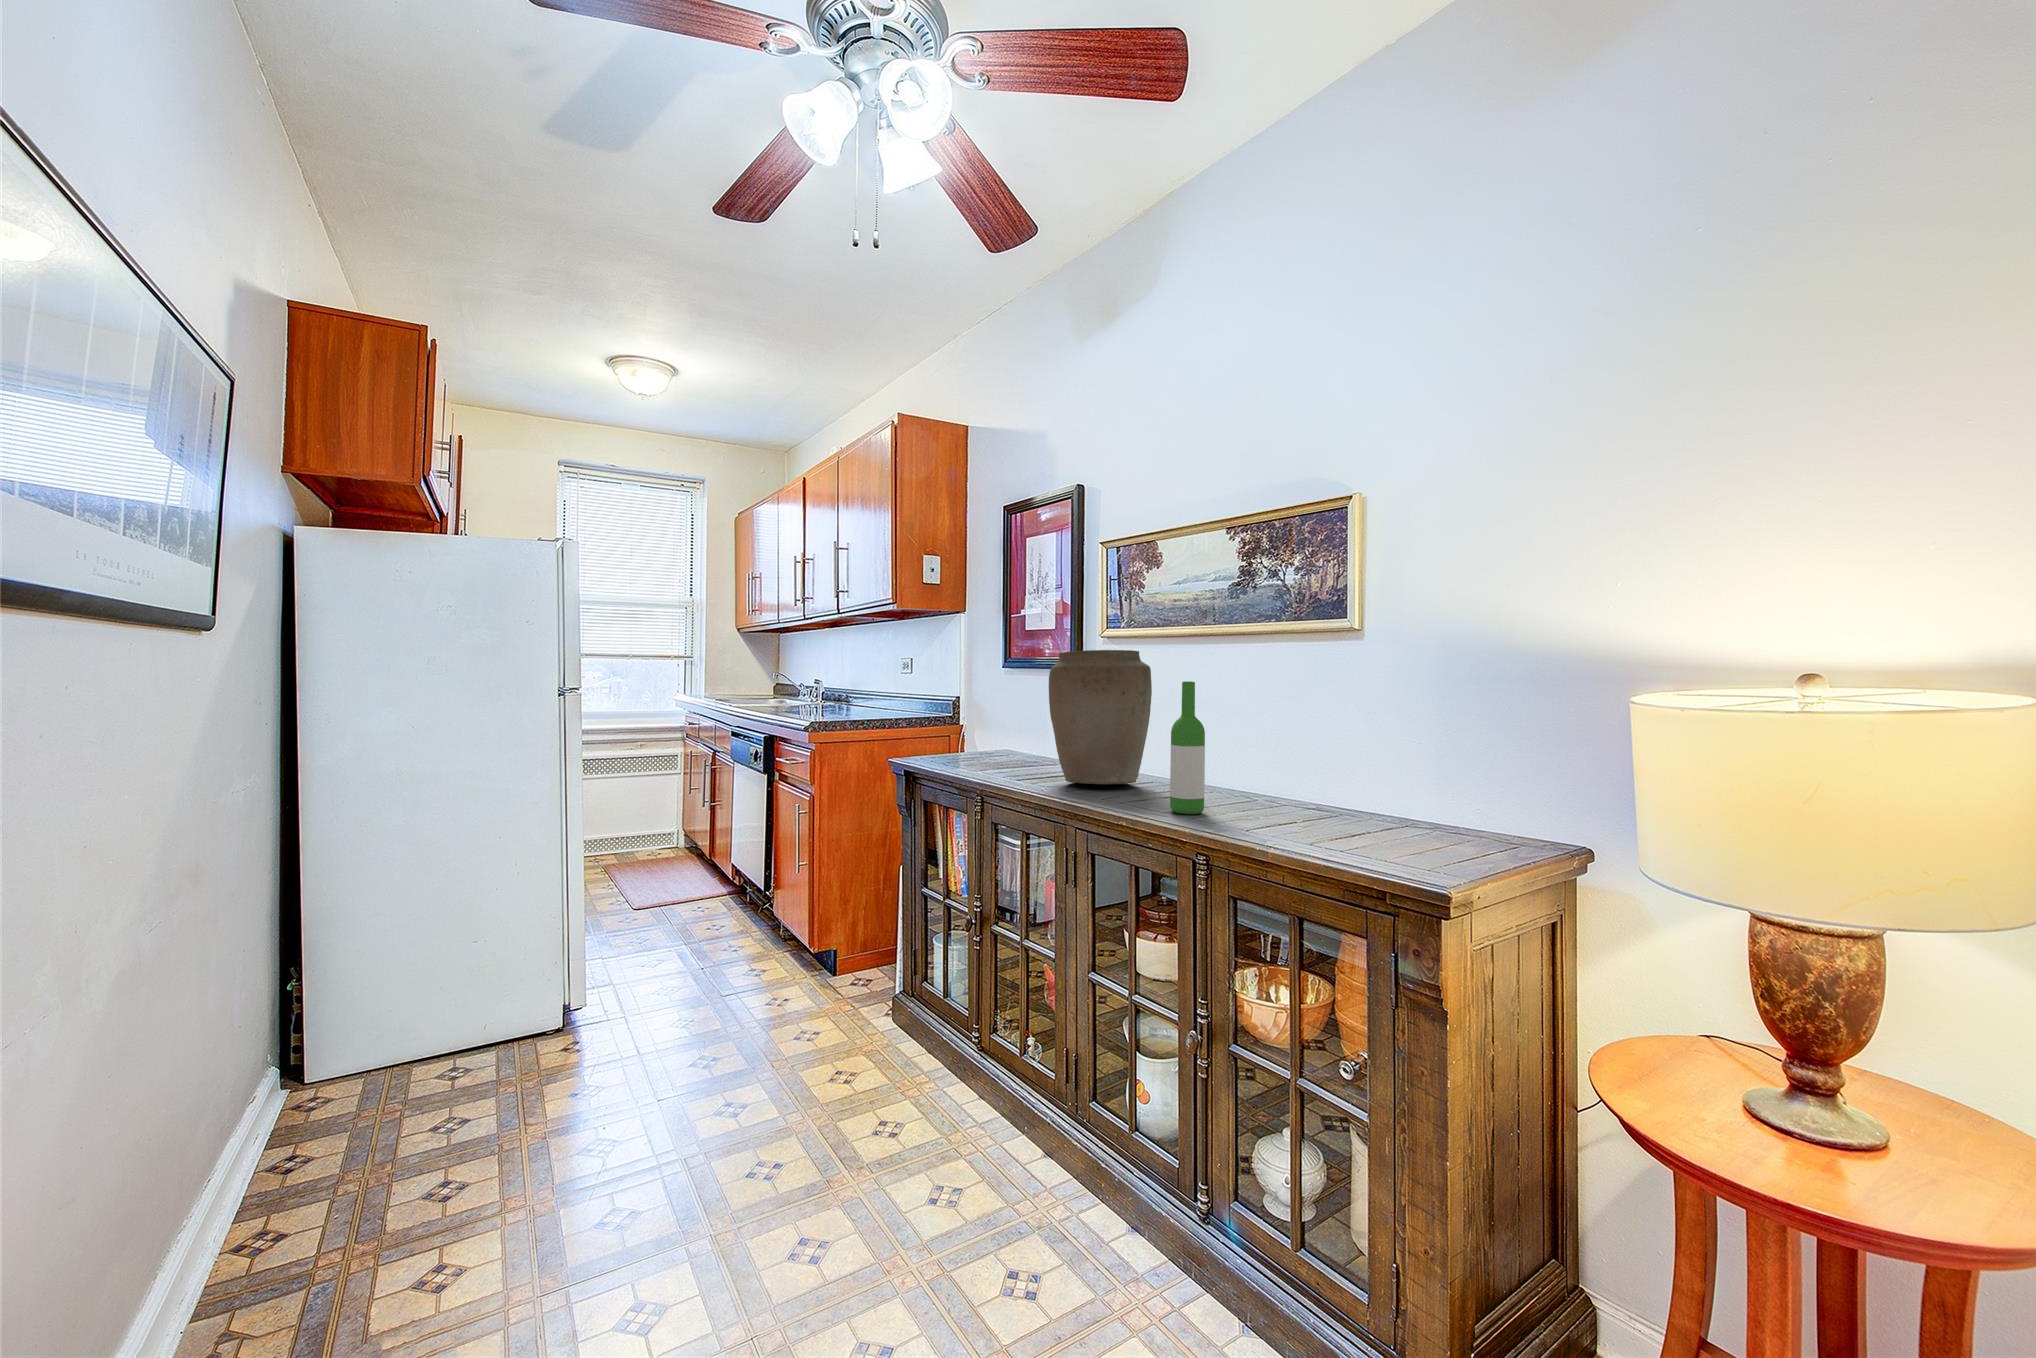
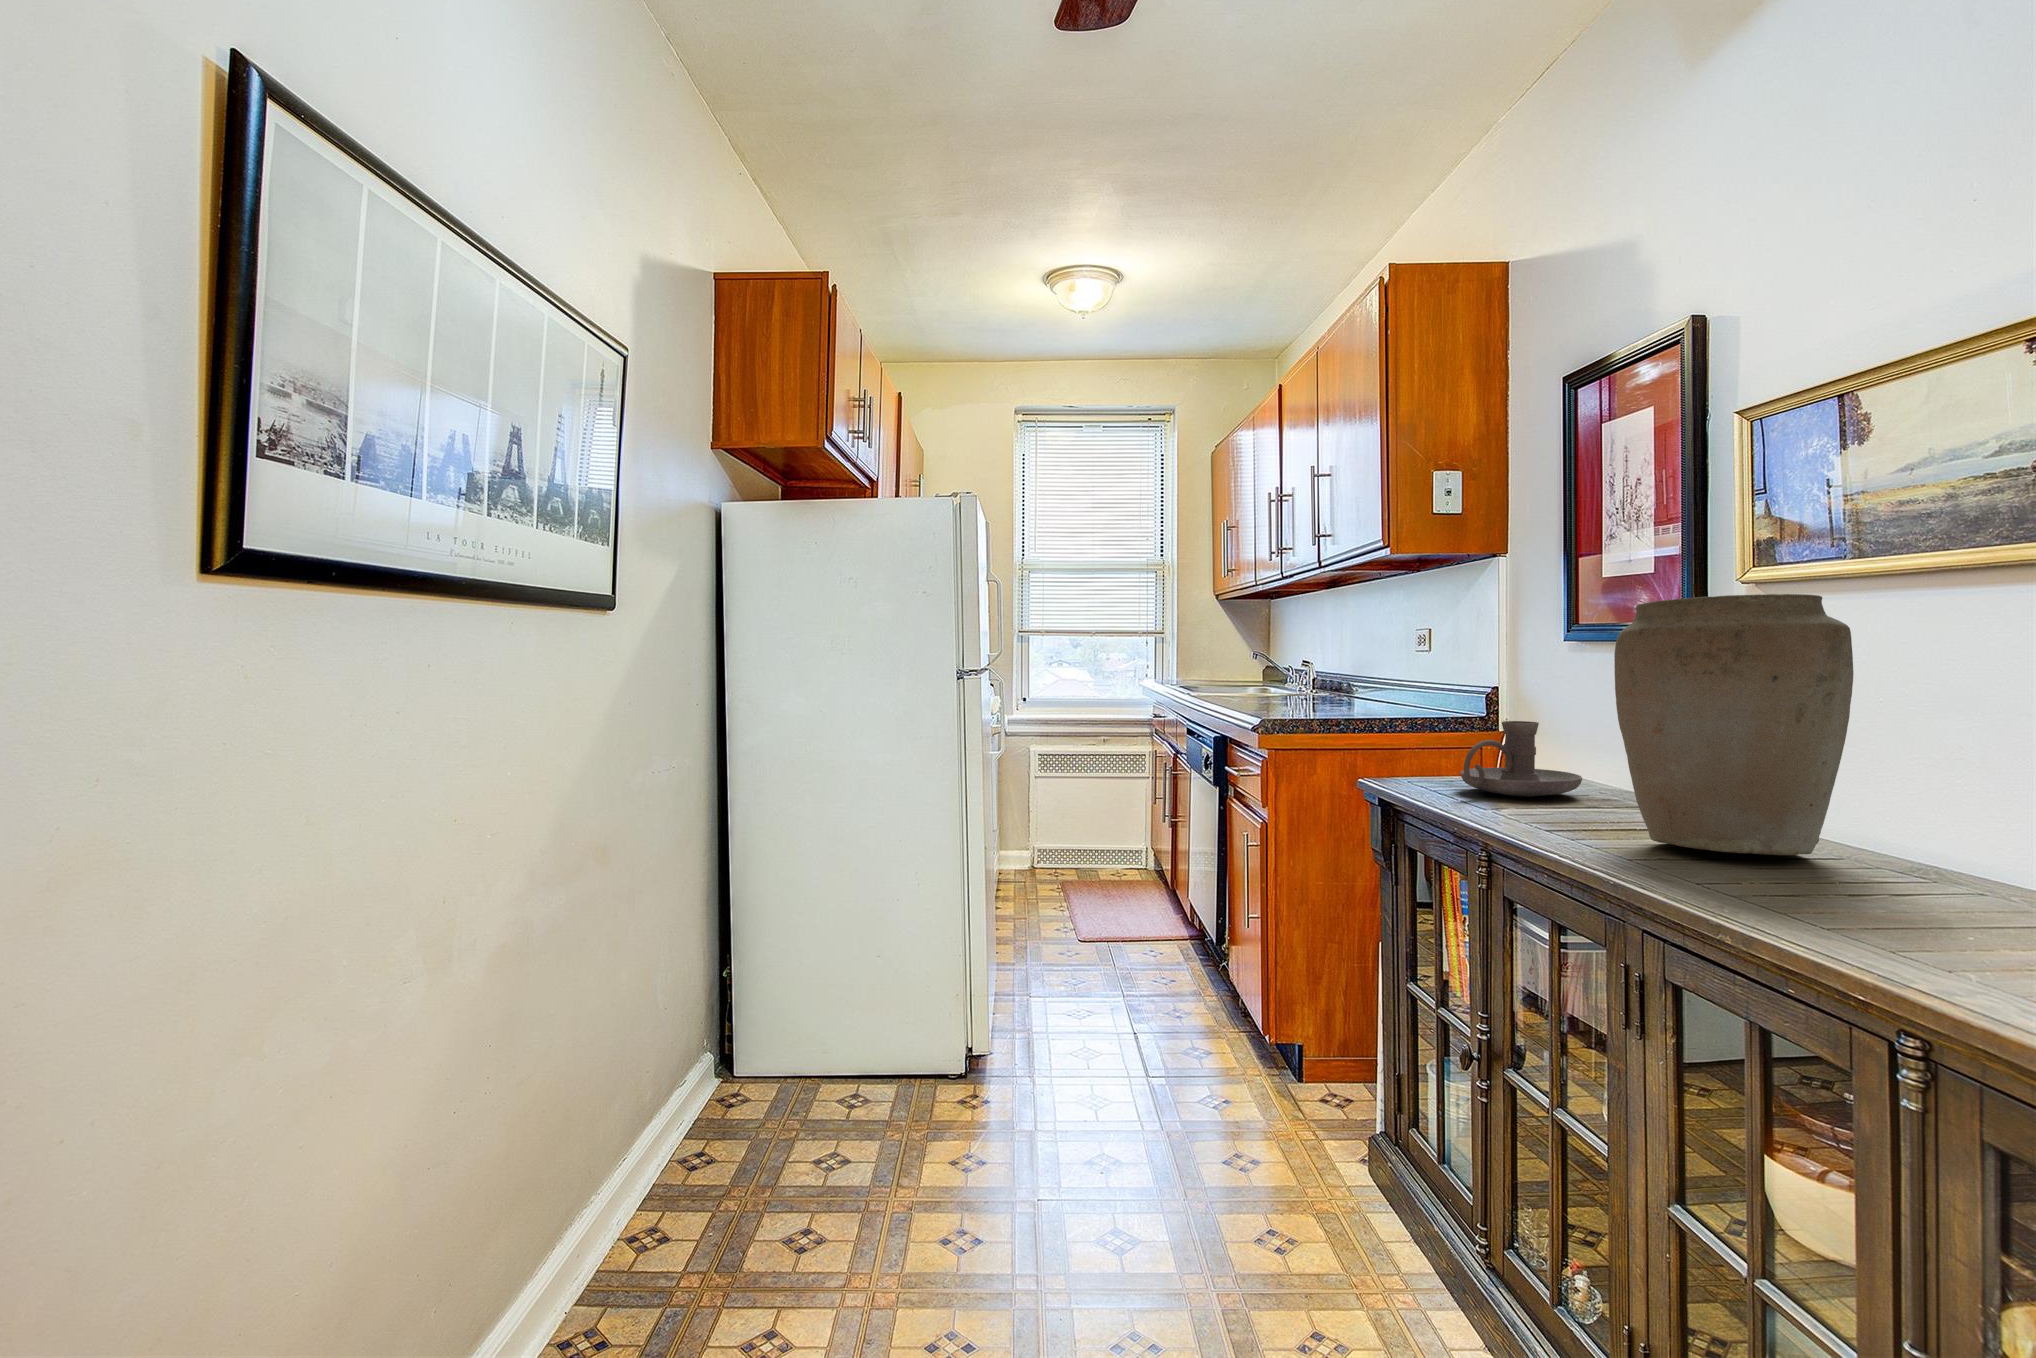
wine bottle: present [1170,681,1205,814] -> none [1872,652,1971,941]
candle holder: none [952,719,1018,764] -> present [1461,721,1582,796]

